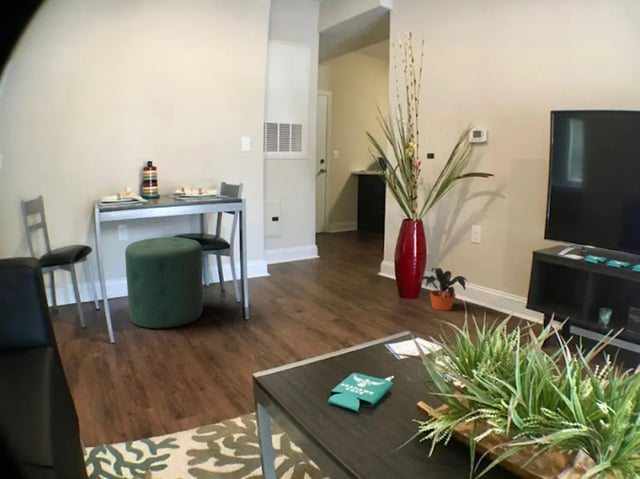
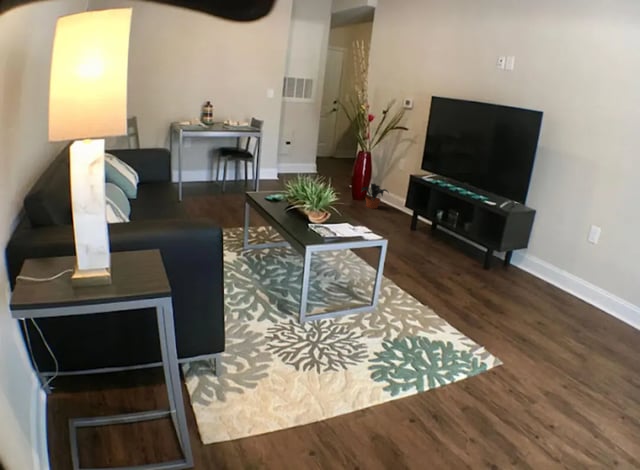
ottoman: present [125,237,203,329] -> none [192,147,234,197]

